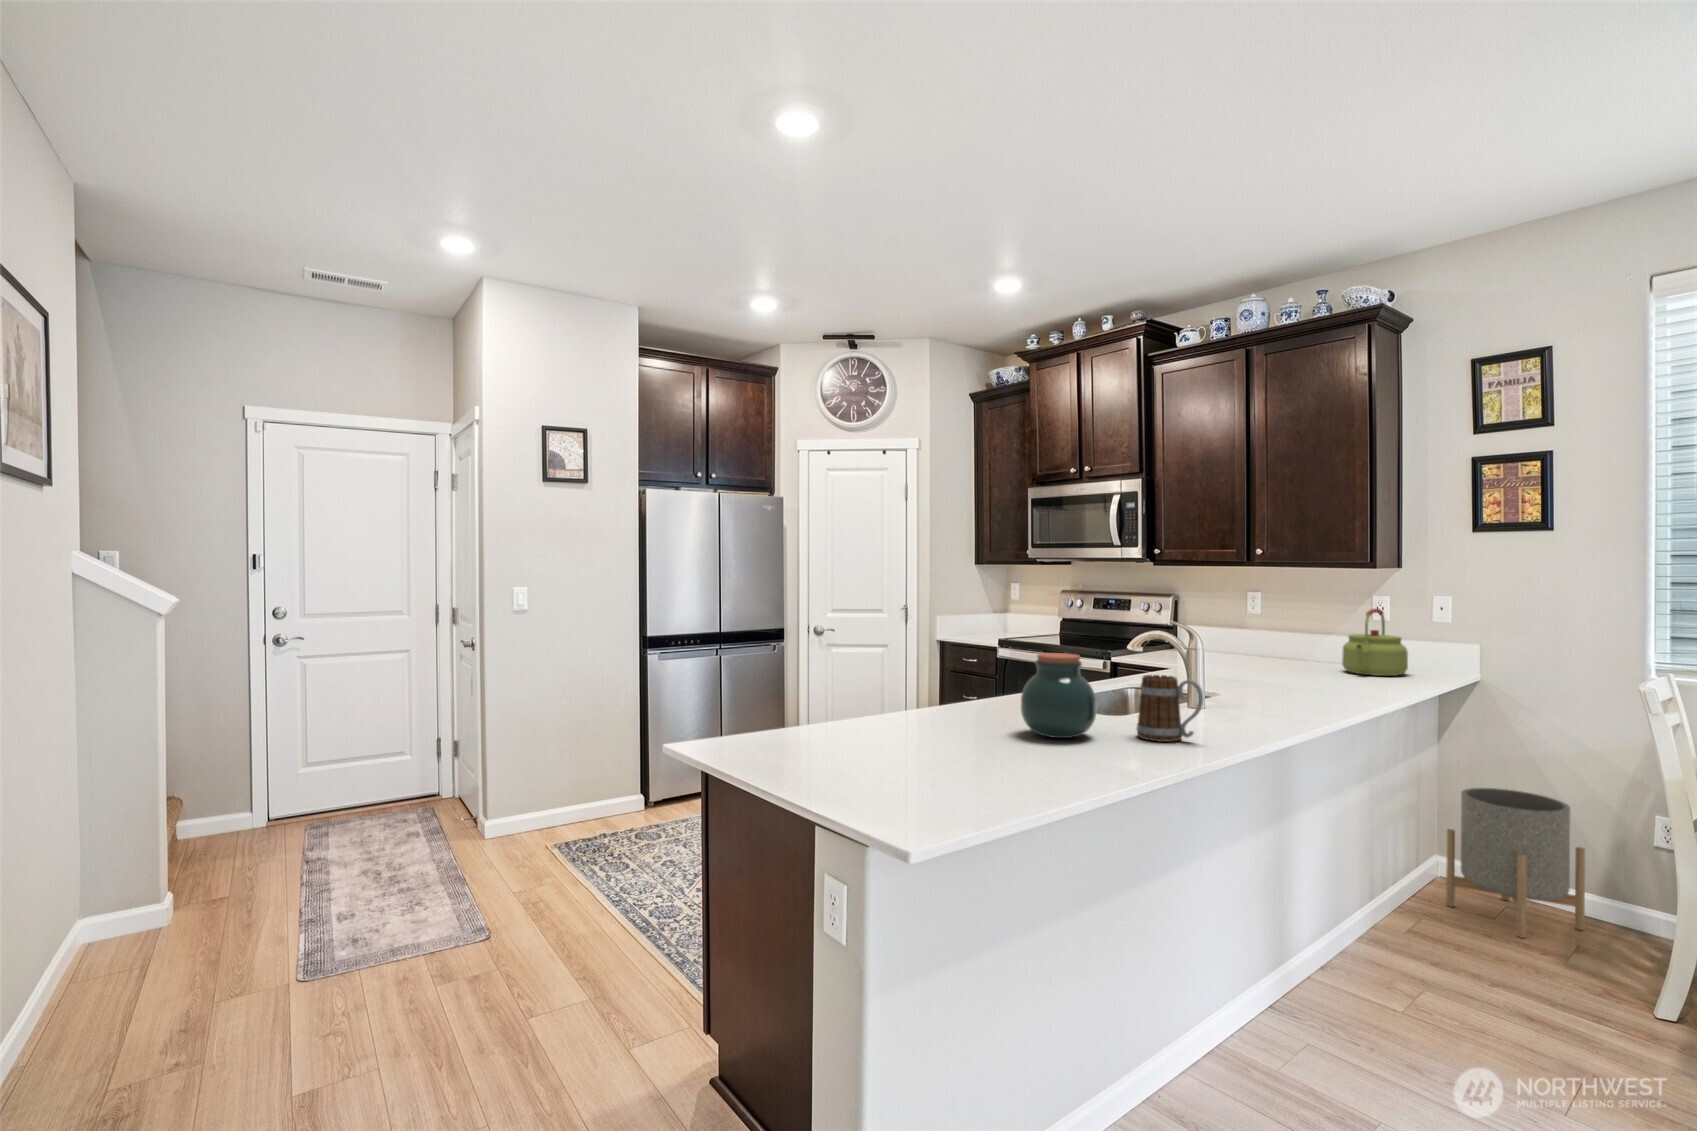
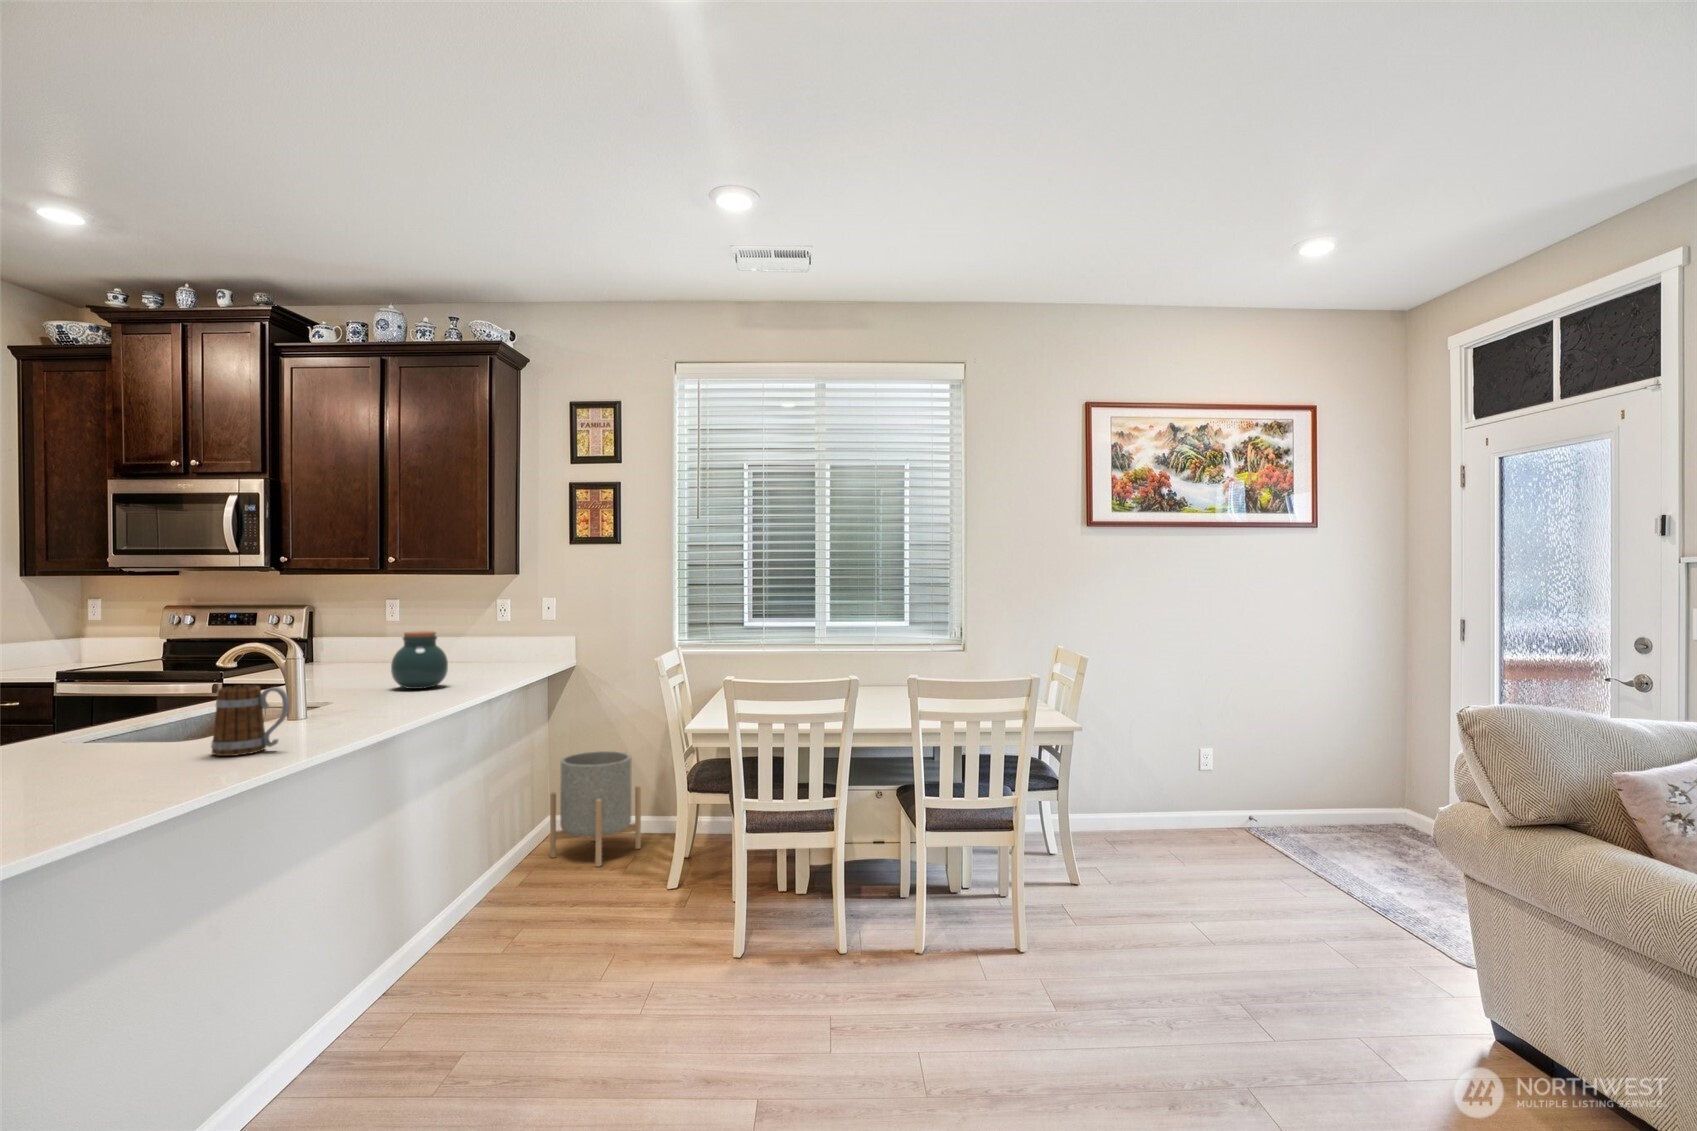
kettle: present [1342,609,1408,676] -> none [468,610,521,670]
jar: present [1021,653,1097,738] -> present [391,631,448,689]

